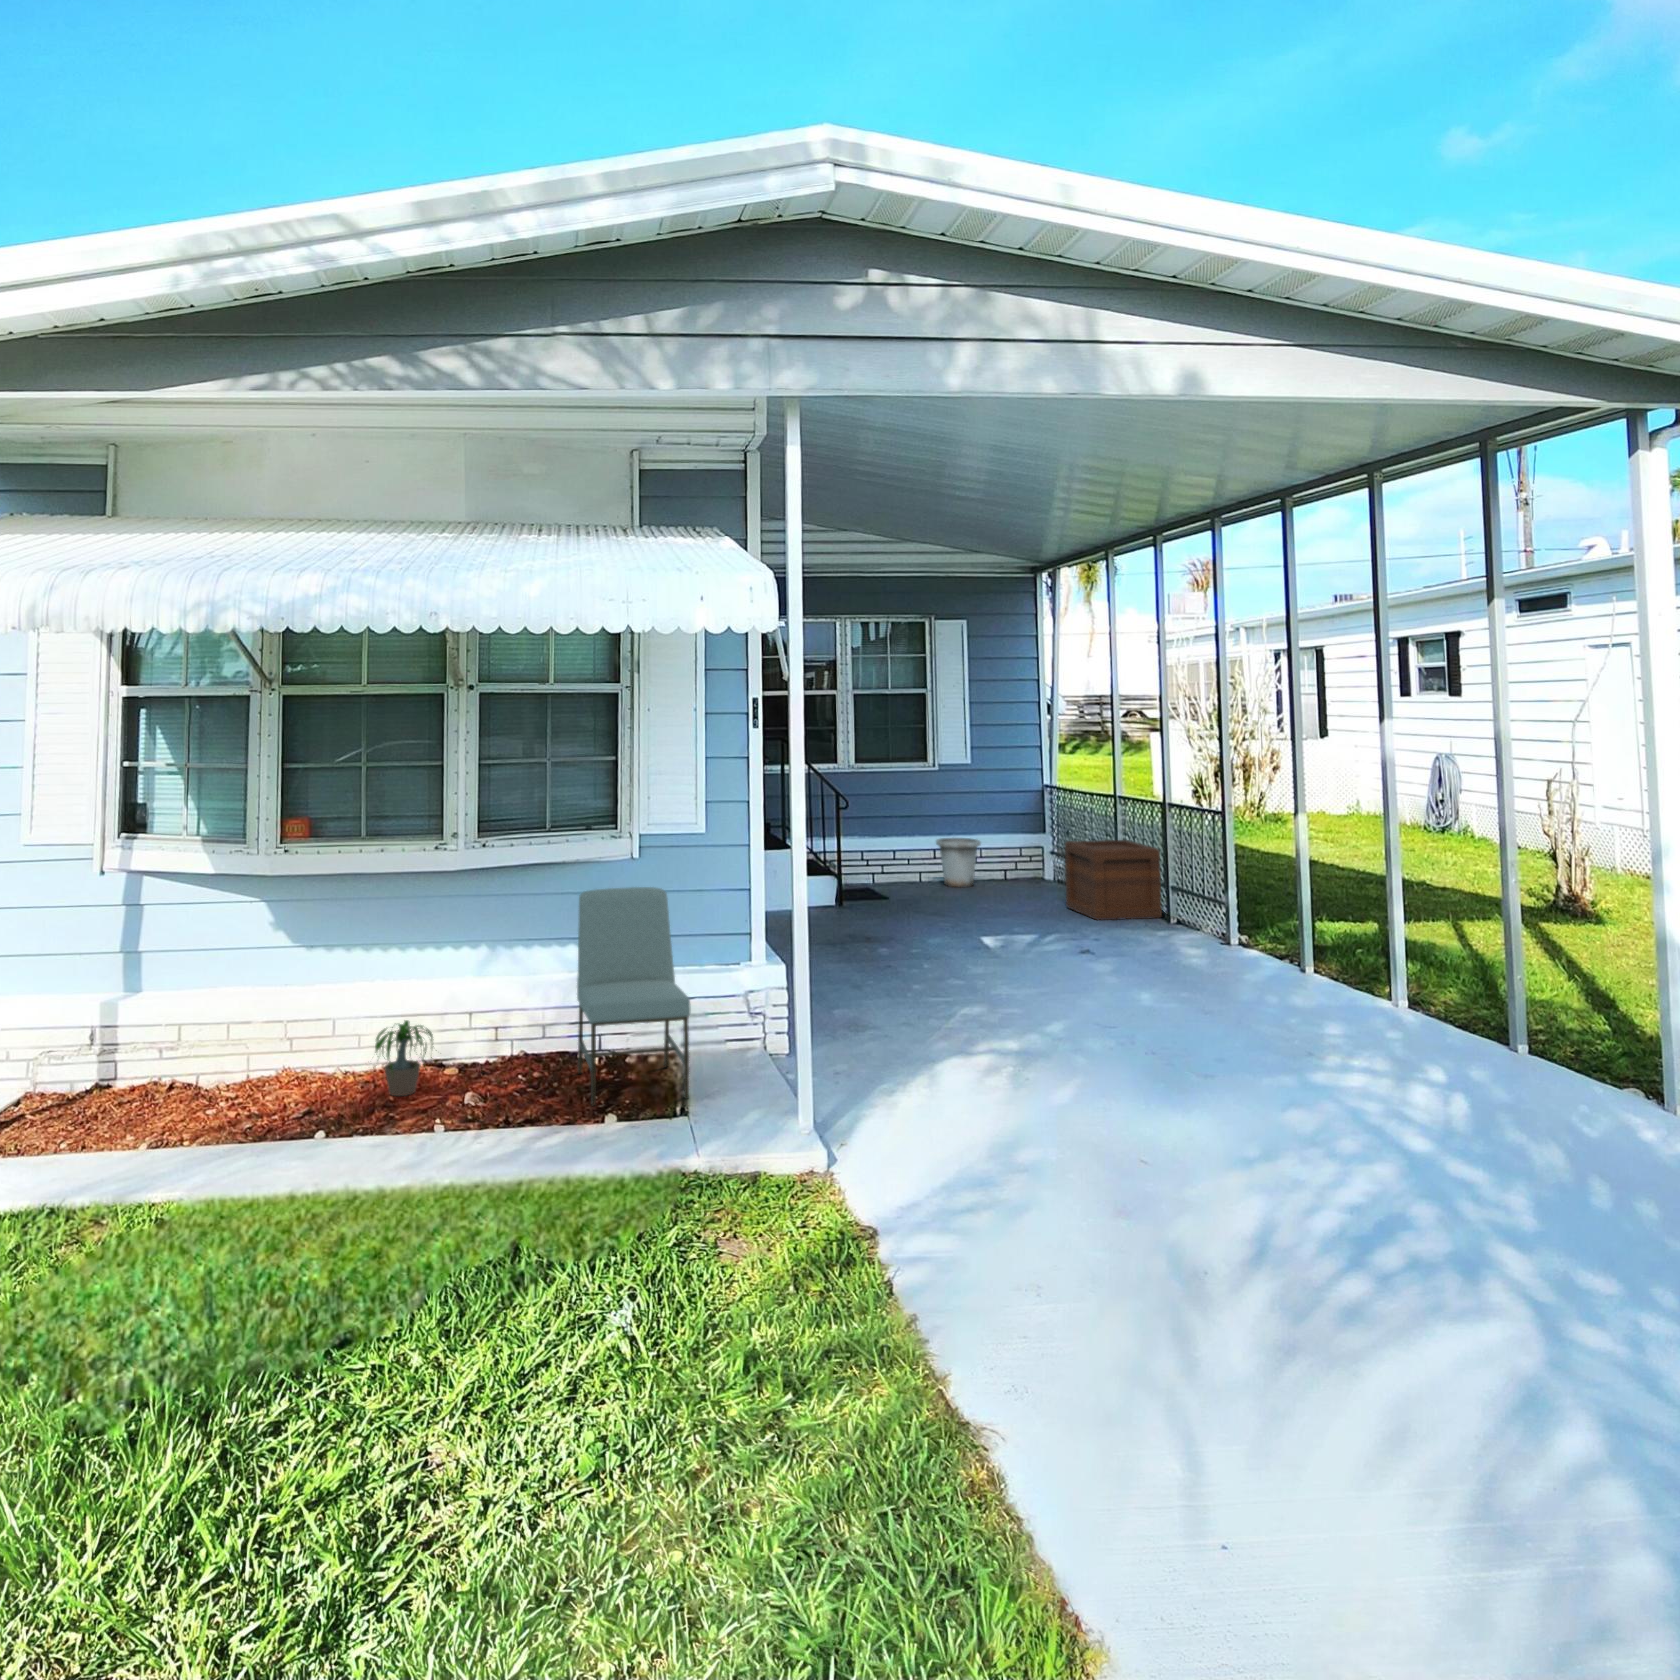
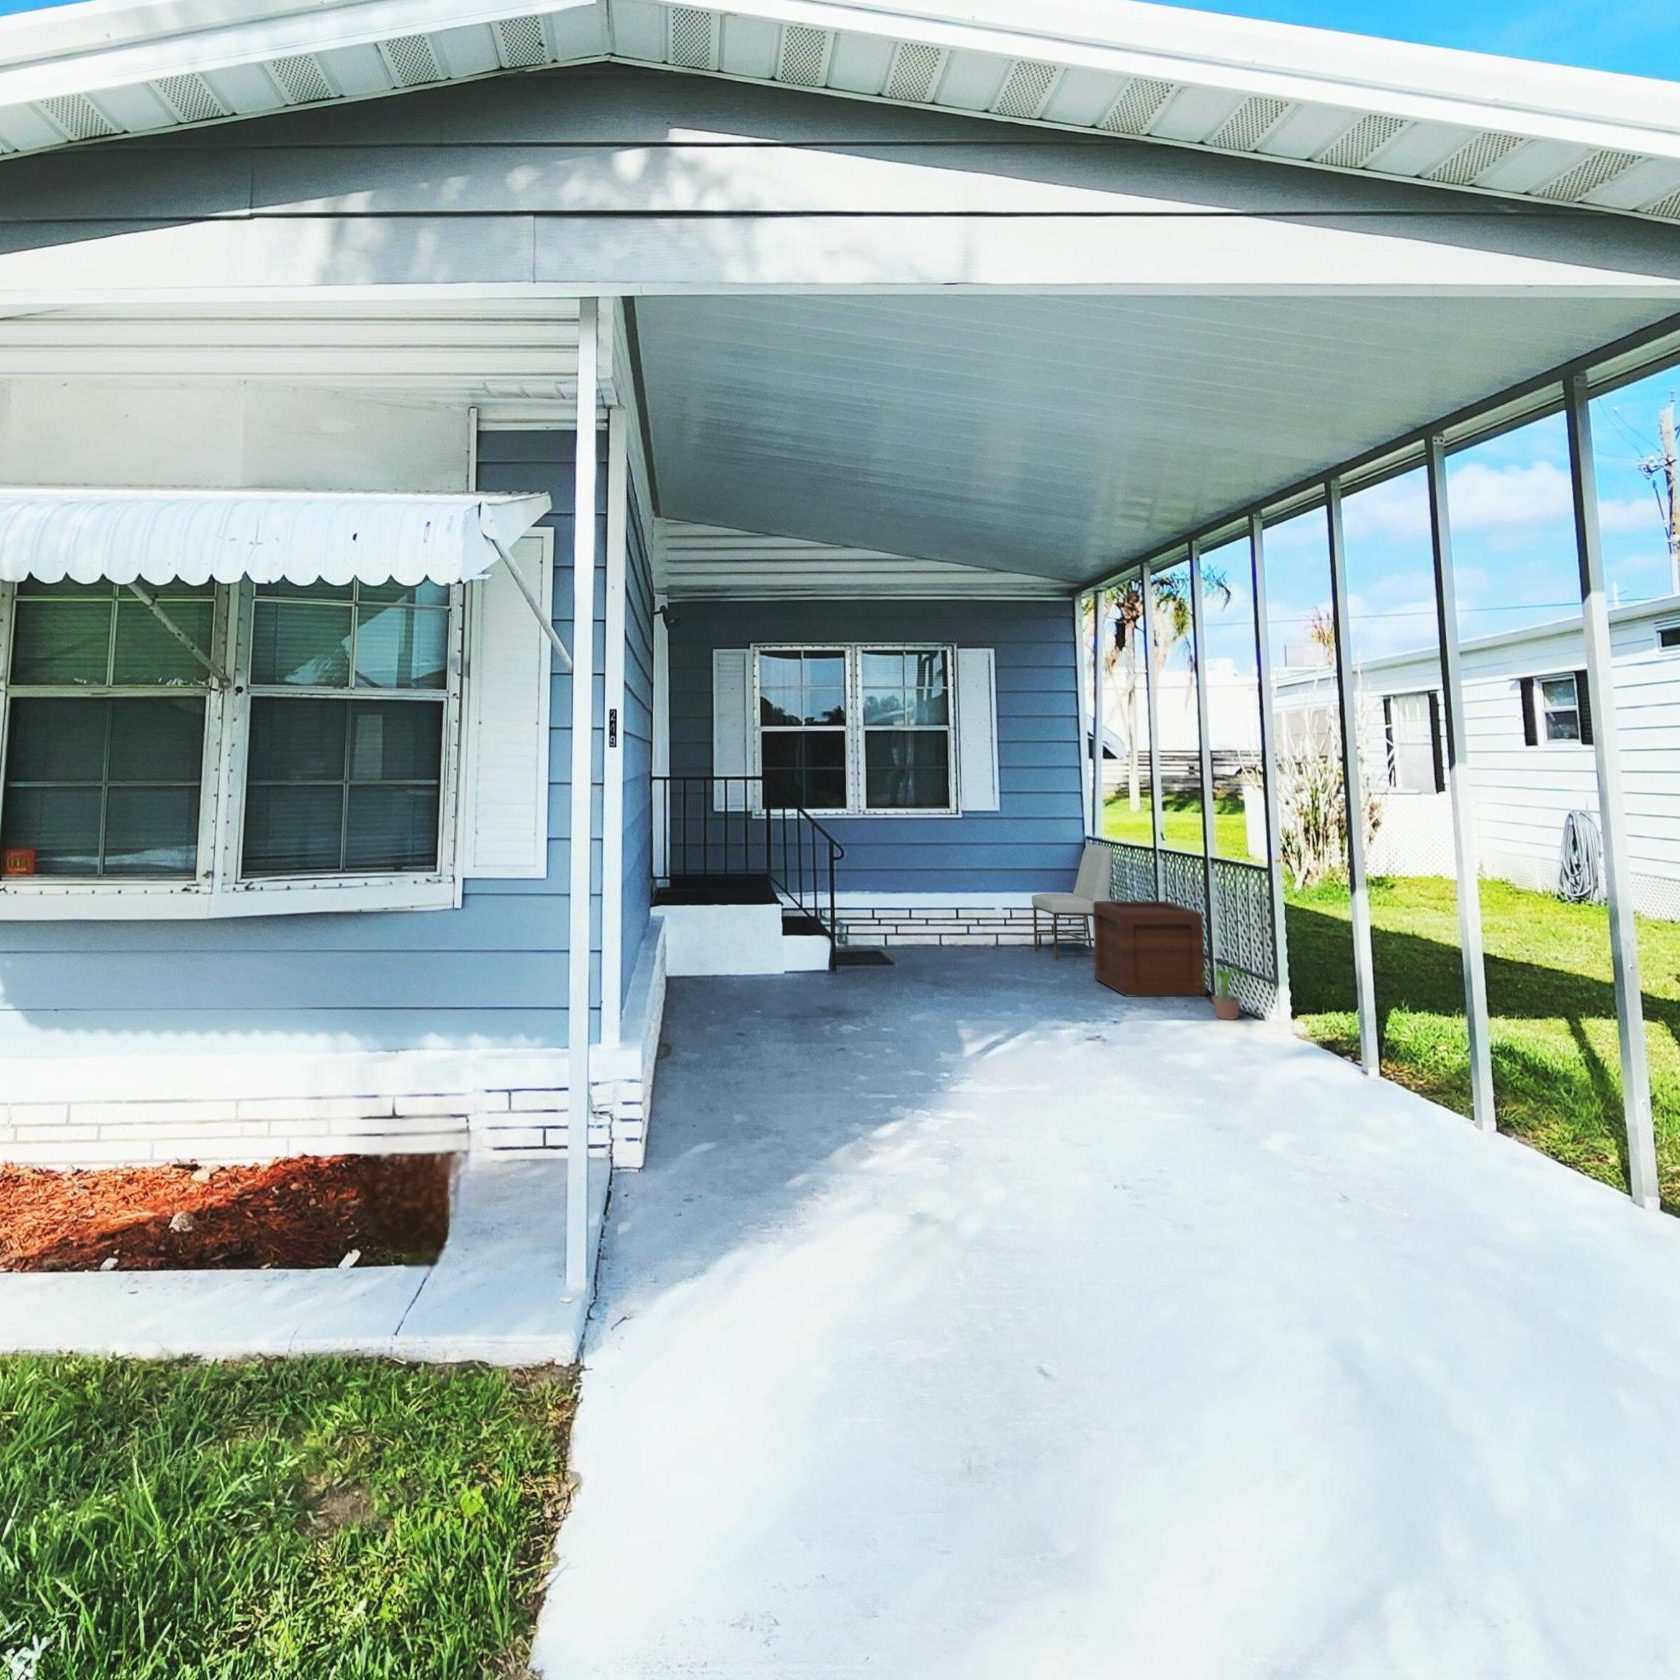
trash can: present [936,838,981,887] -> none [956,894,1007,952]
chair: present [577,887,690,1106] -> present [1032,845,1112,960]
potted plant: present [375,1020,433,1096] -> present [1202,967,1248,1020]

